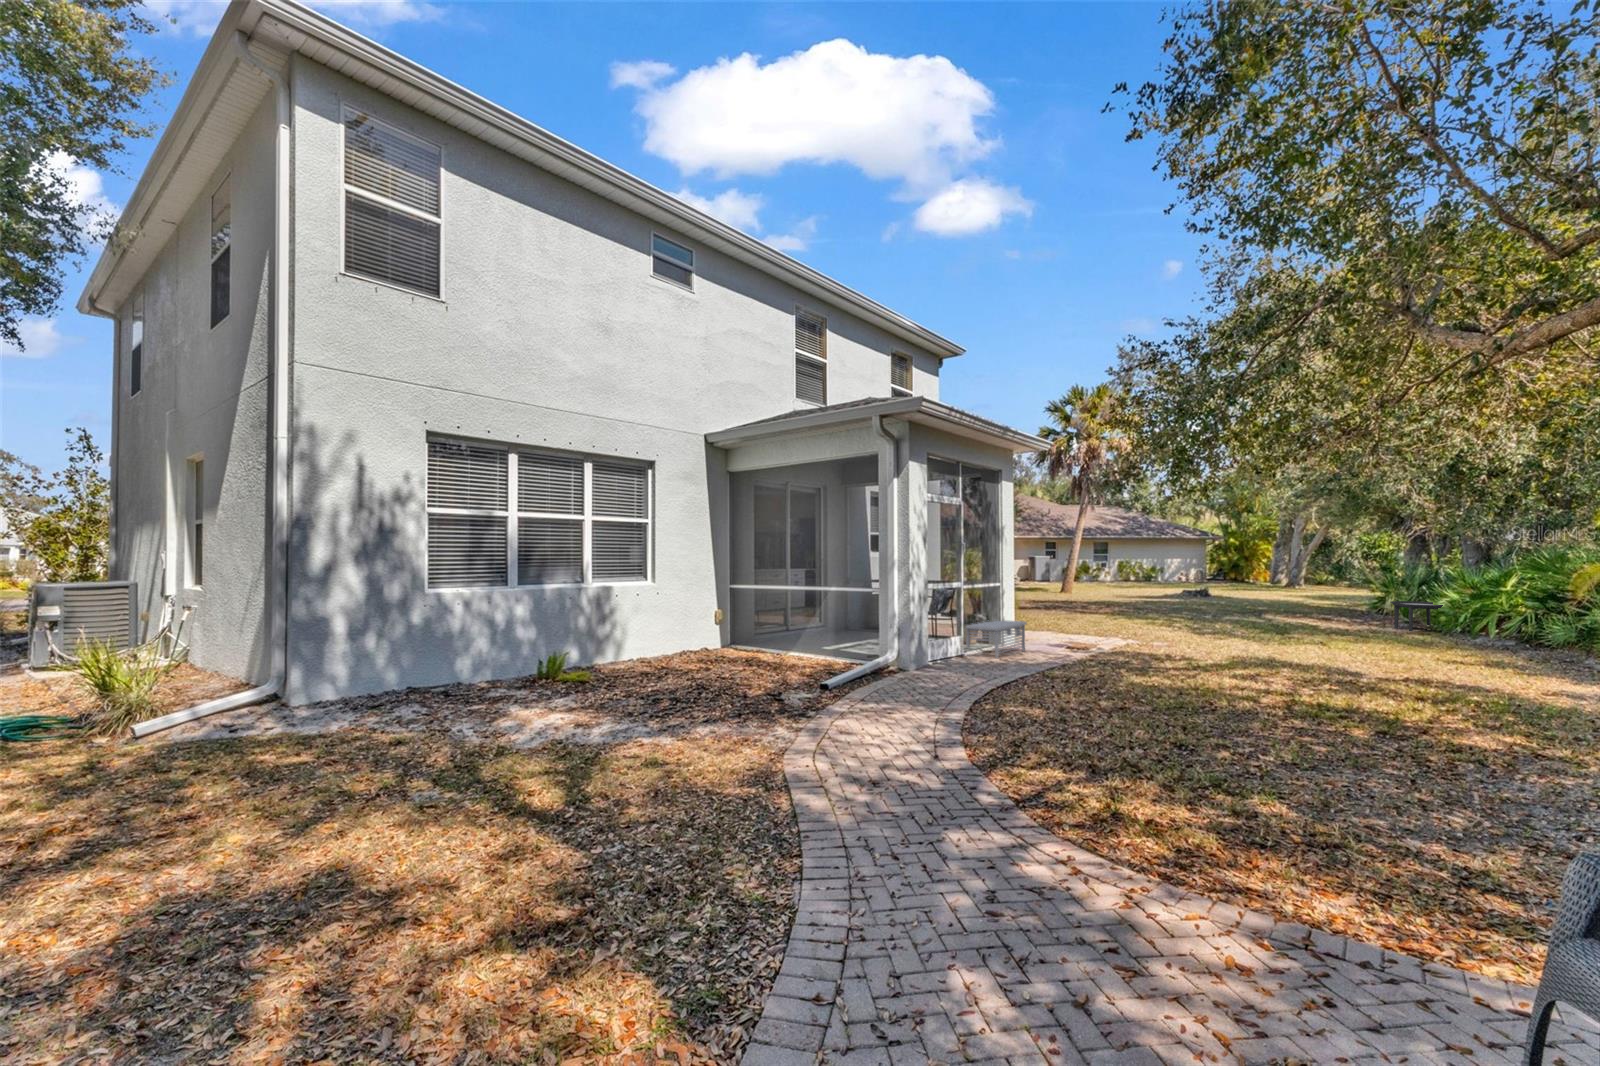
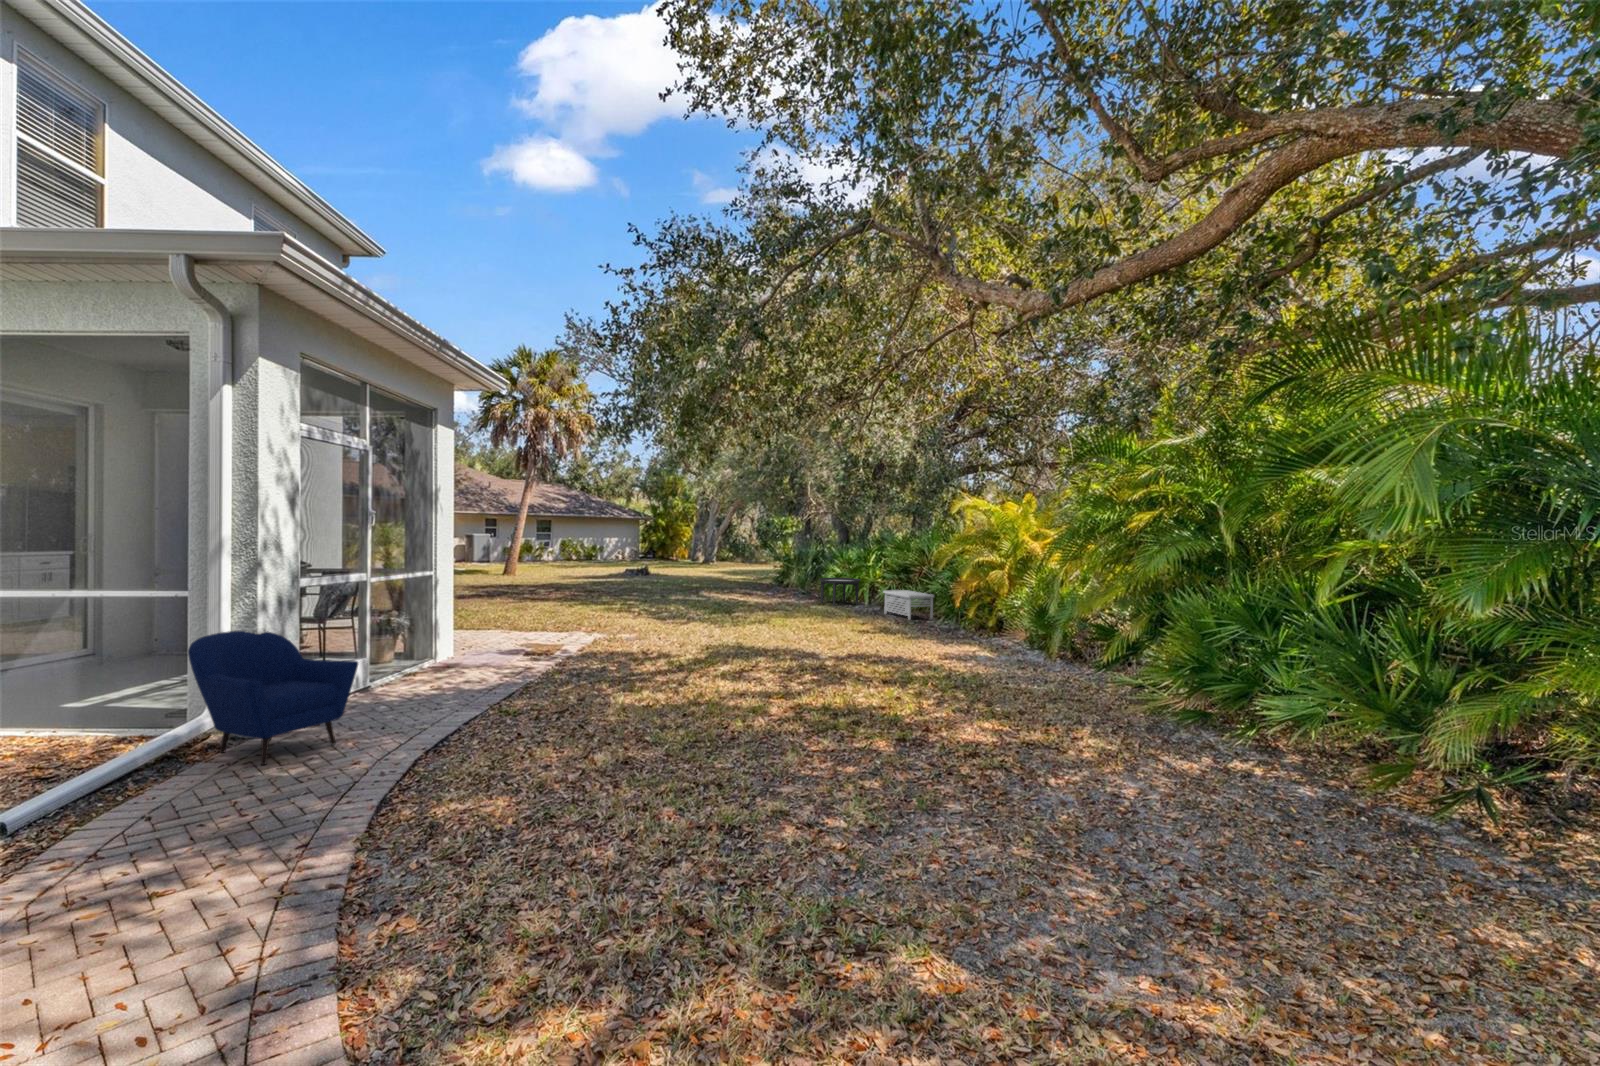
armchair: none [881,611,961,683] -> present [188,630,358,765]
storage bench: present [966,621,1027,659] -> present [884,590,934,620]

